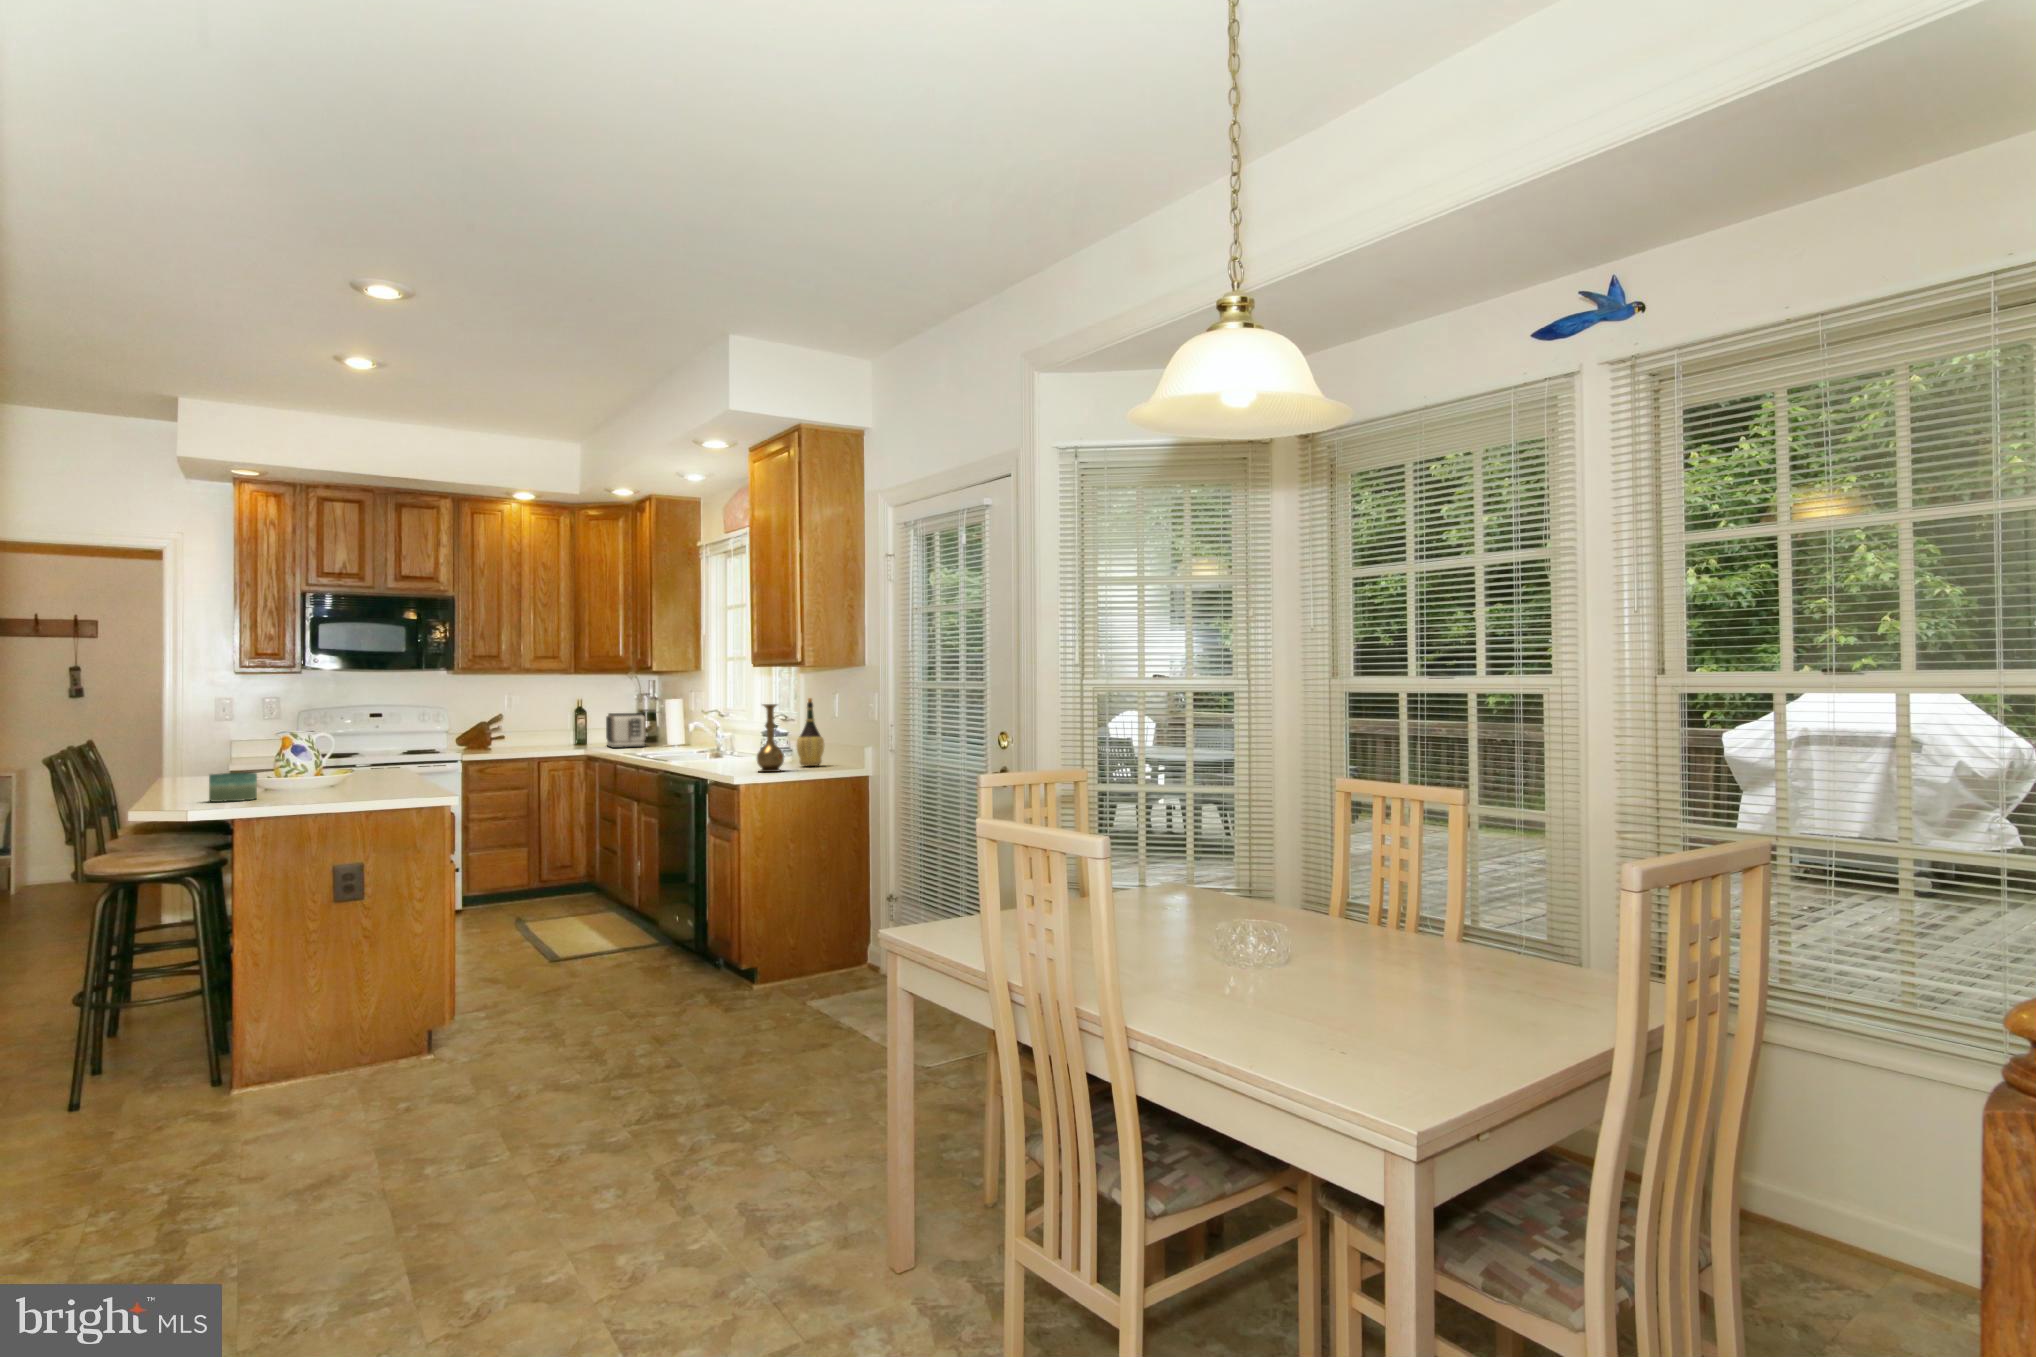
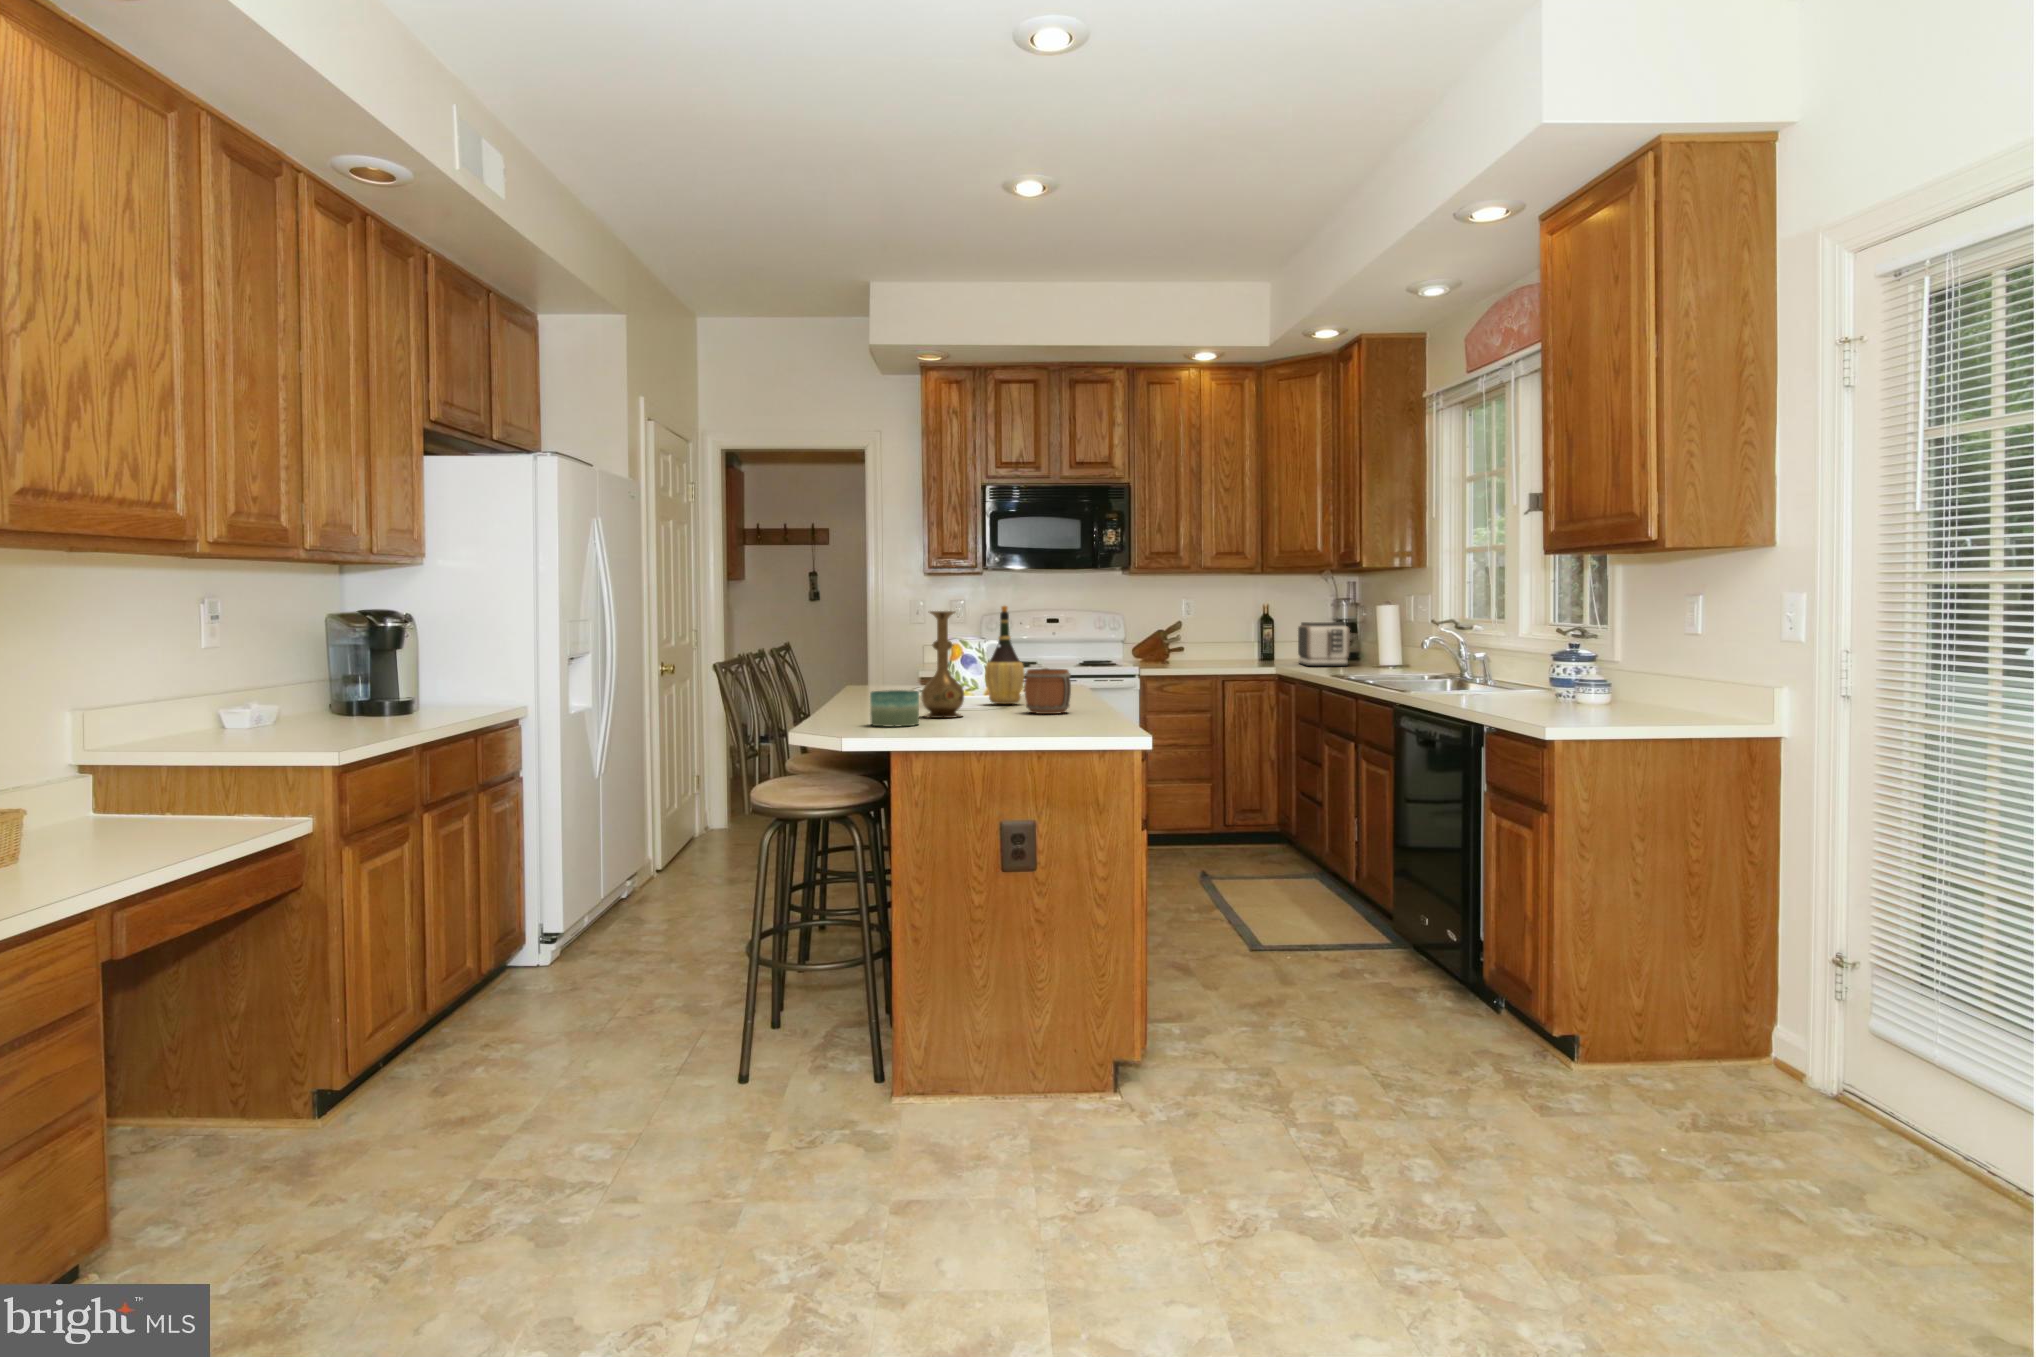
wine bottle: present [797,698,824,766] -> present [985,606,1025,704]
vase: present [757,704,784,772] -> present [921,611,964,718]
mug: none [354,752,396,788] -> present [1024,667,1071,714]

